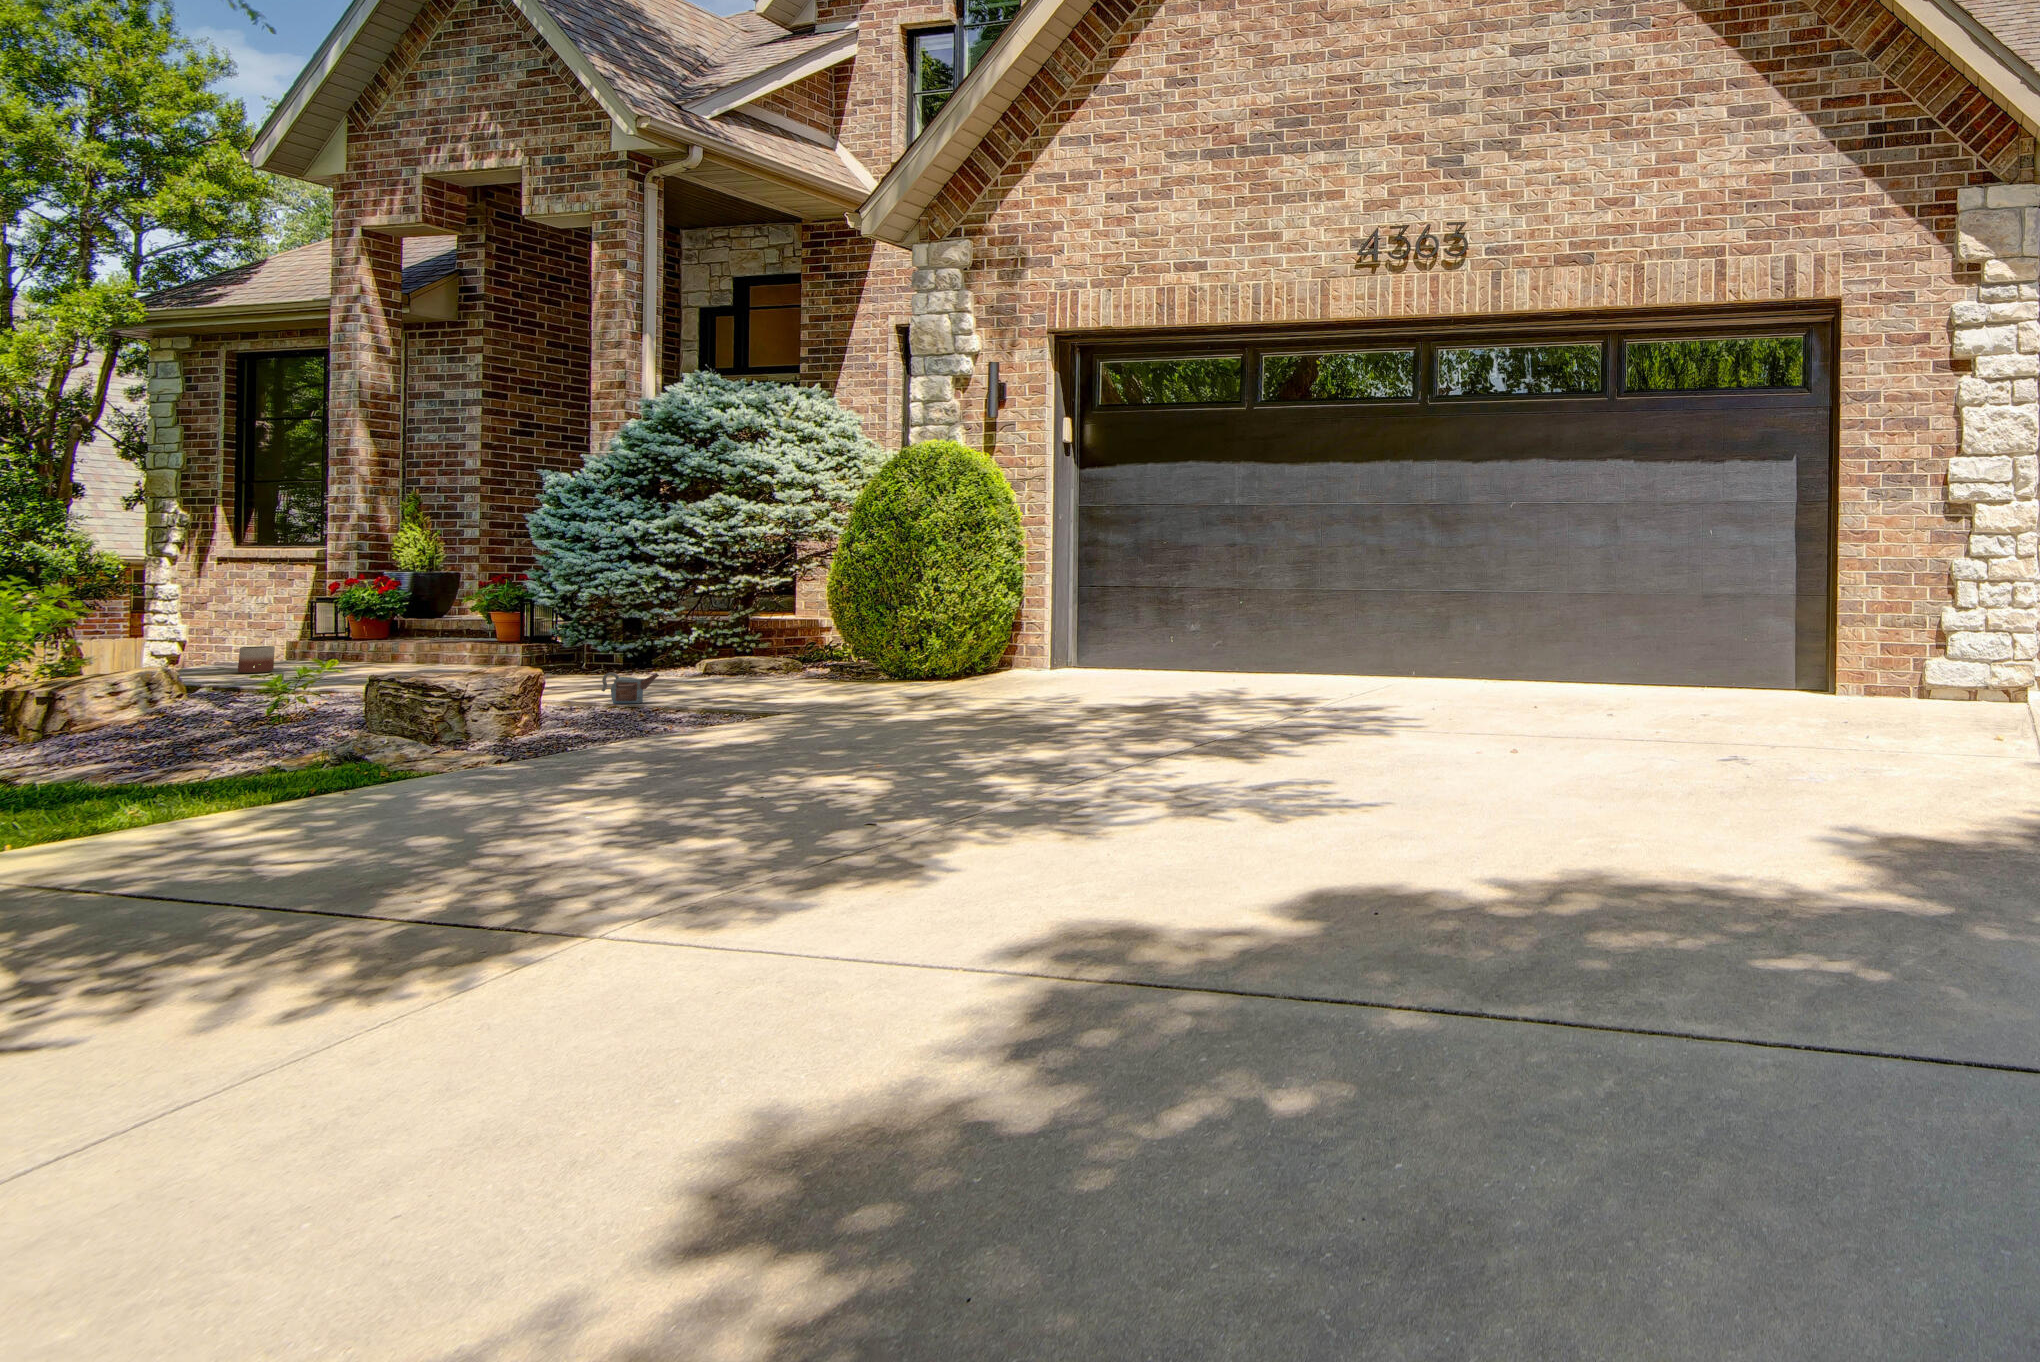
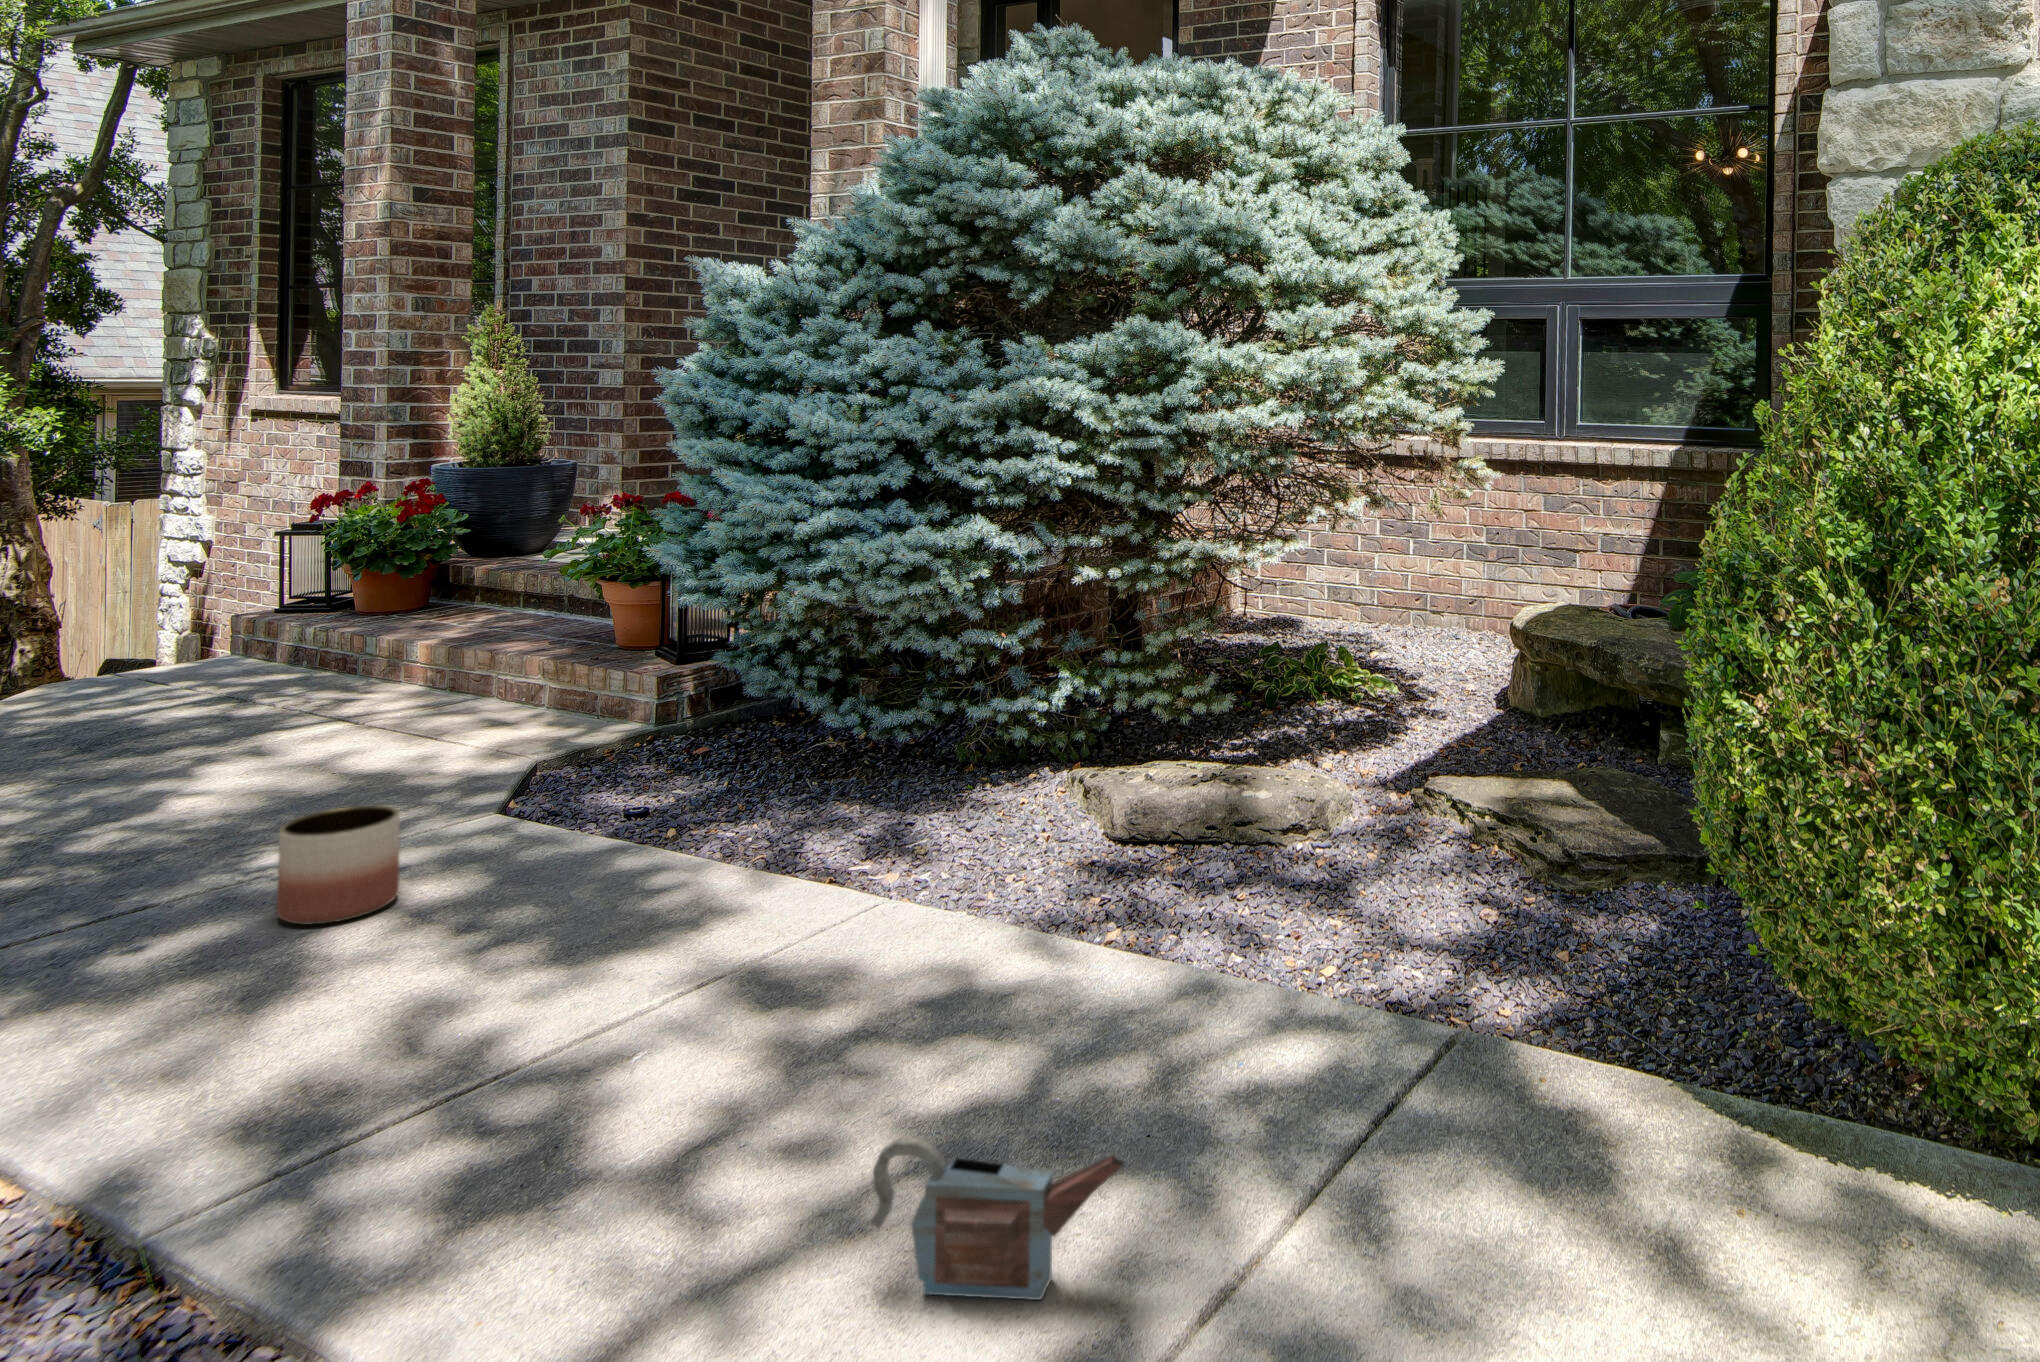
planter: present [238,646,275,673] -> present [277,806,400,925]

